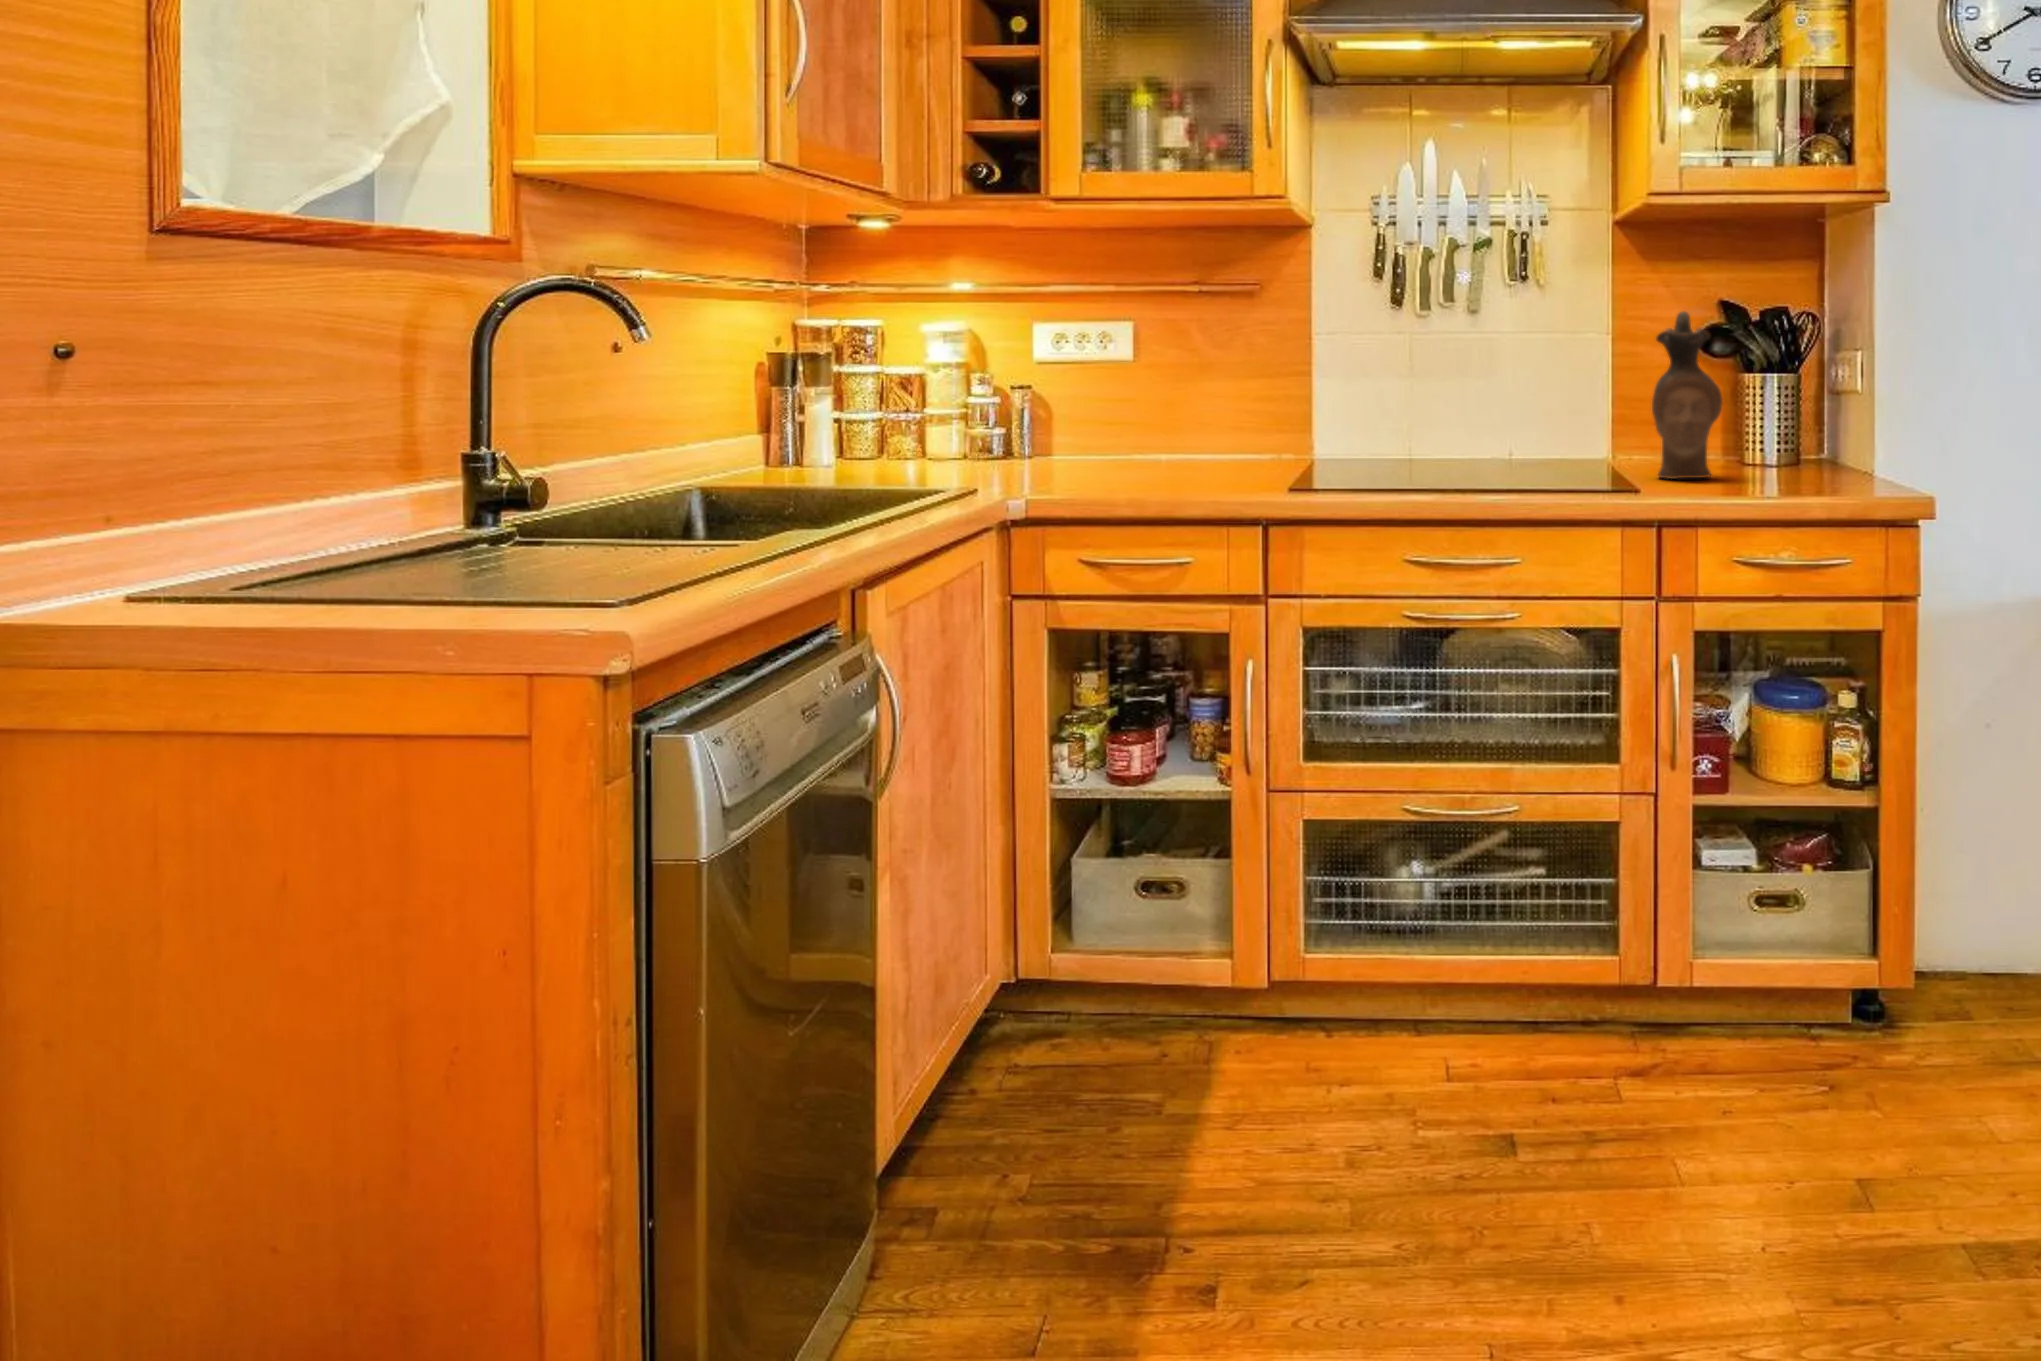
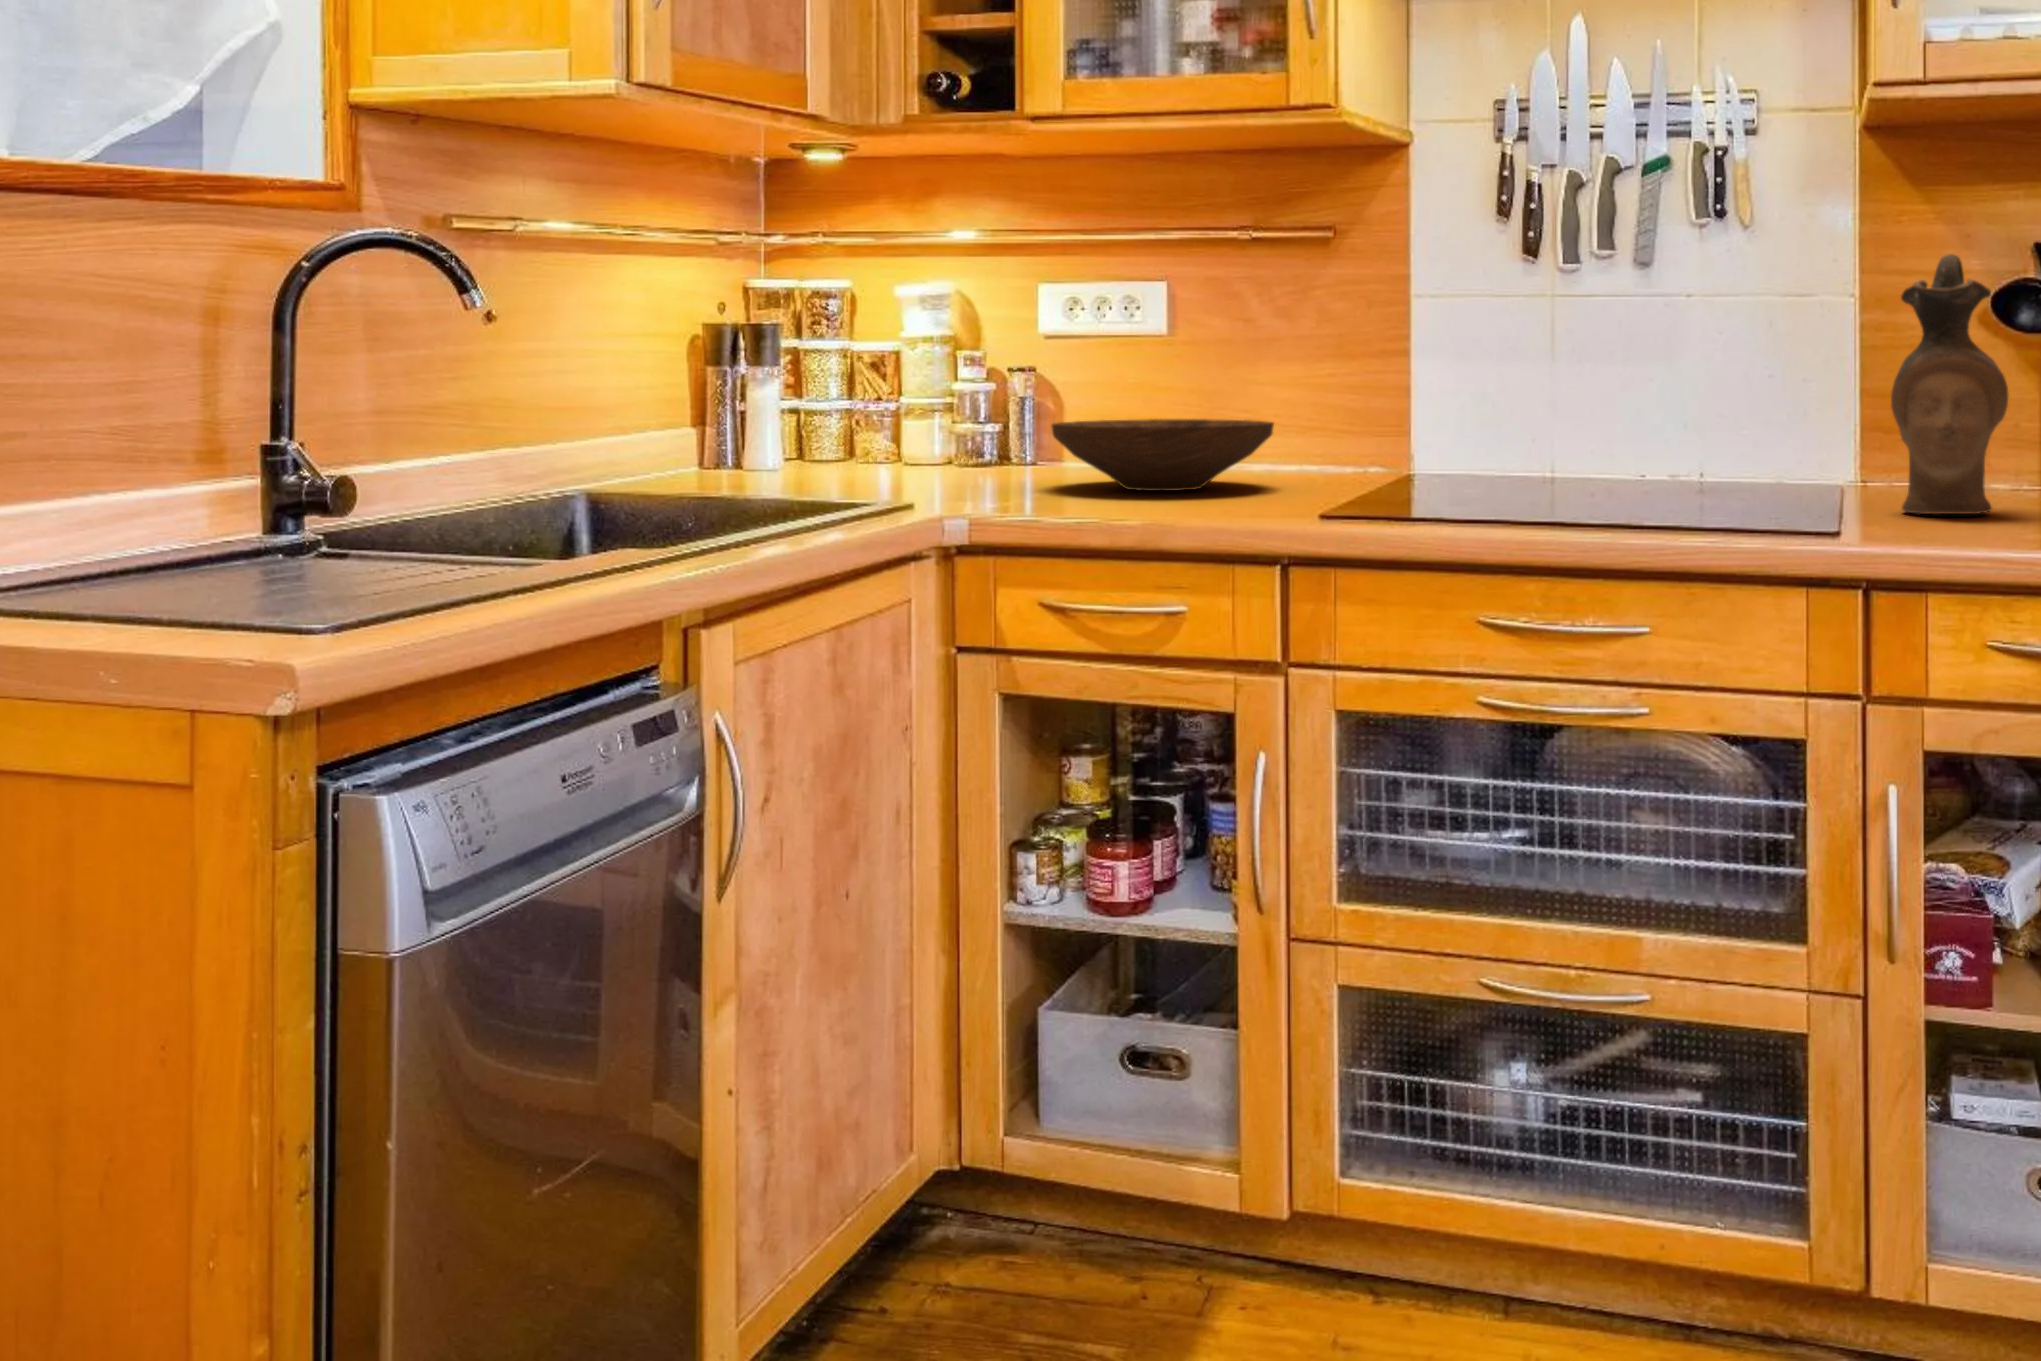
wooden bowl: none [1067,423,1232,476] -> present [1052,419,1274,491]

